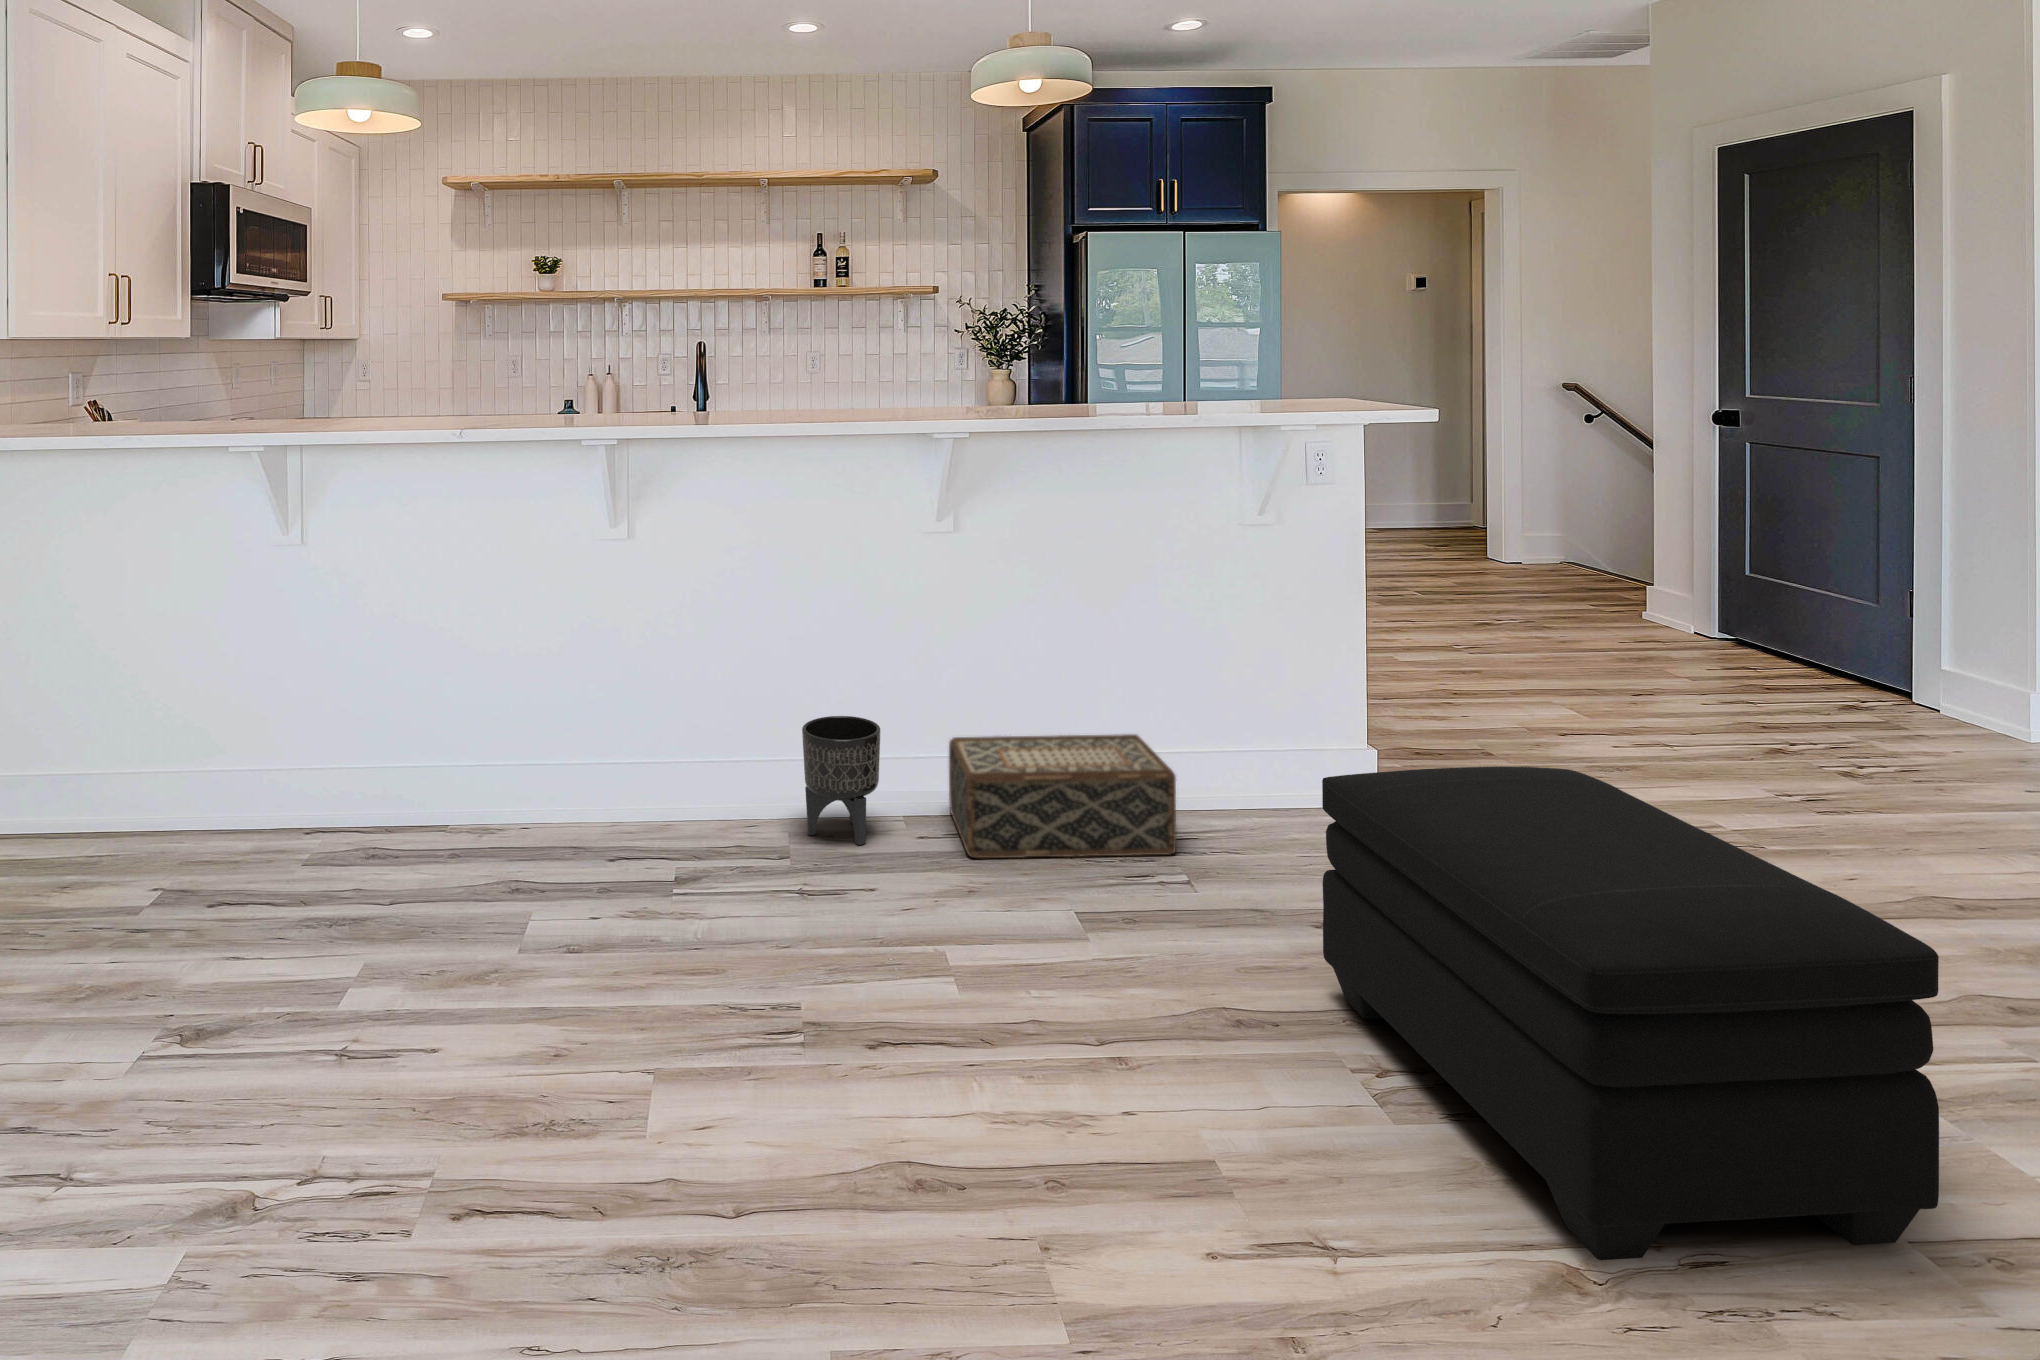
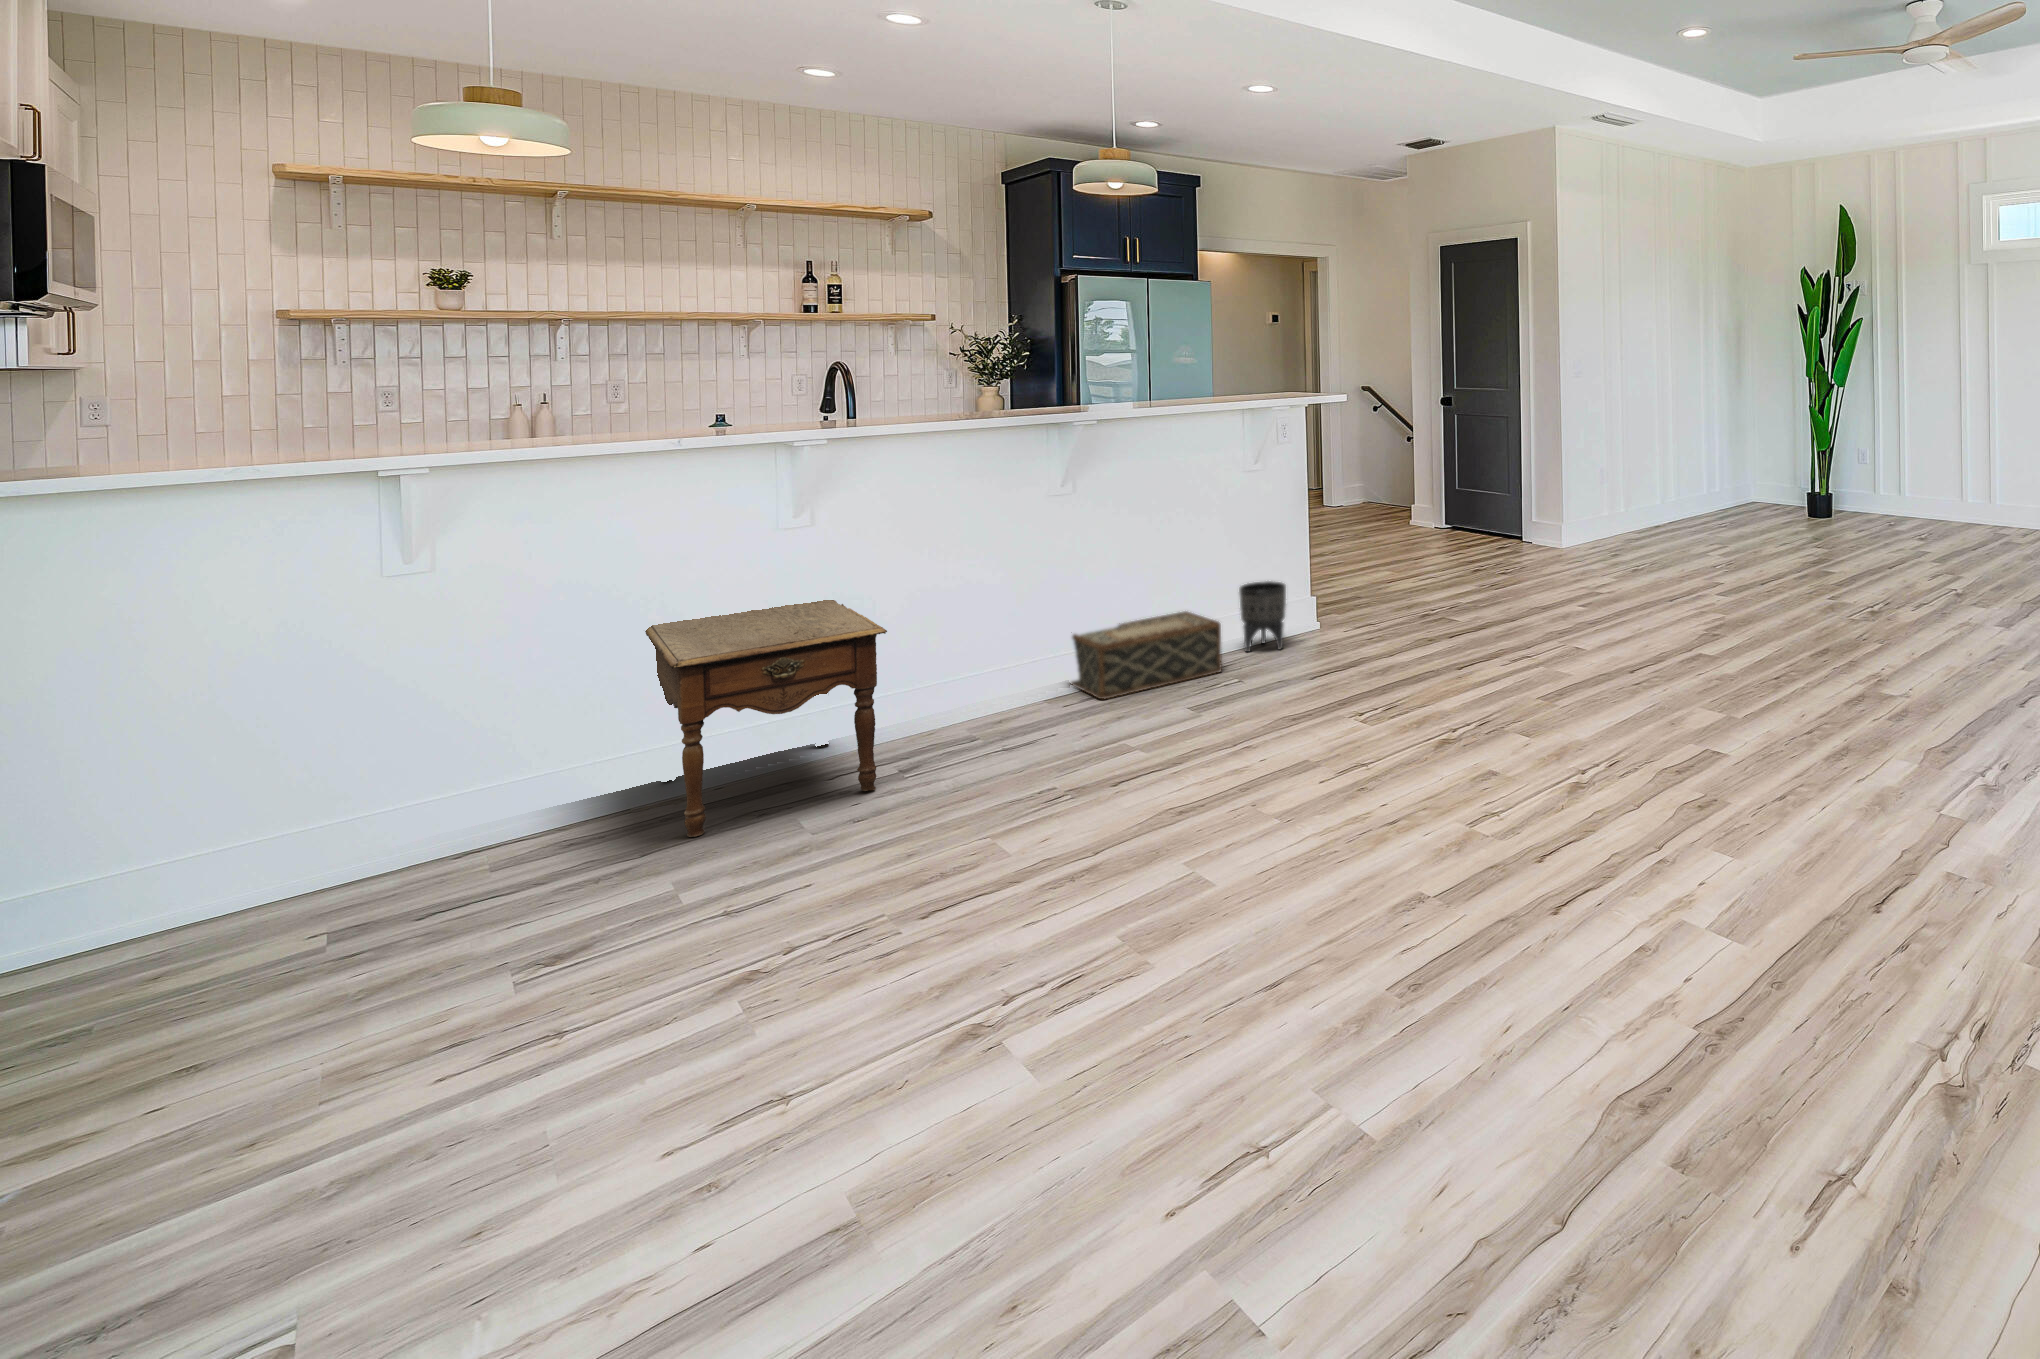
side table: none [354,637,638,941] -> present [645,600,887,837]
planter: present [802,716,880,845] -> present [1239,581,1286,652]
ottoman: present [1322,767,1939,1260] -> none [1323,568,1555,741]

